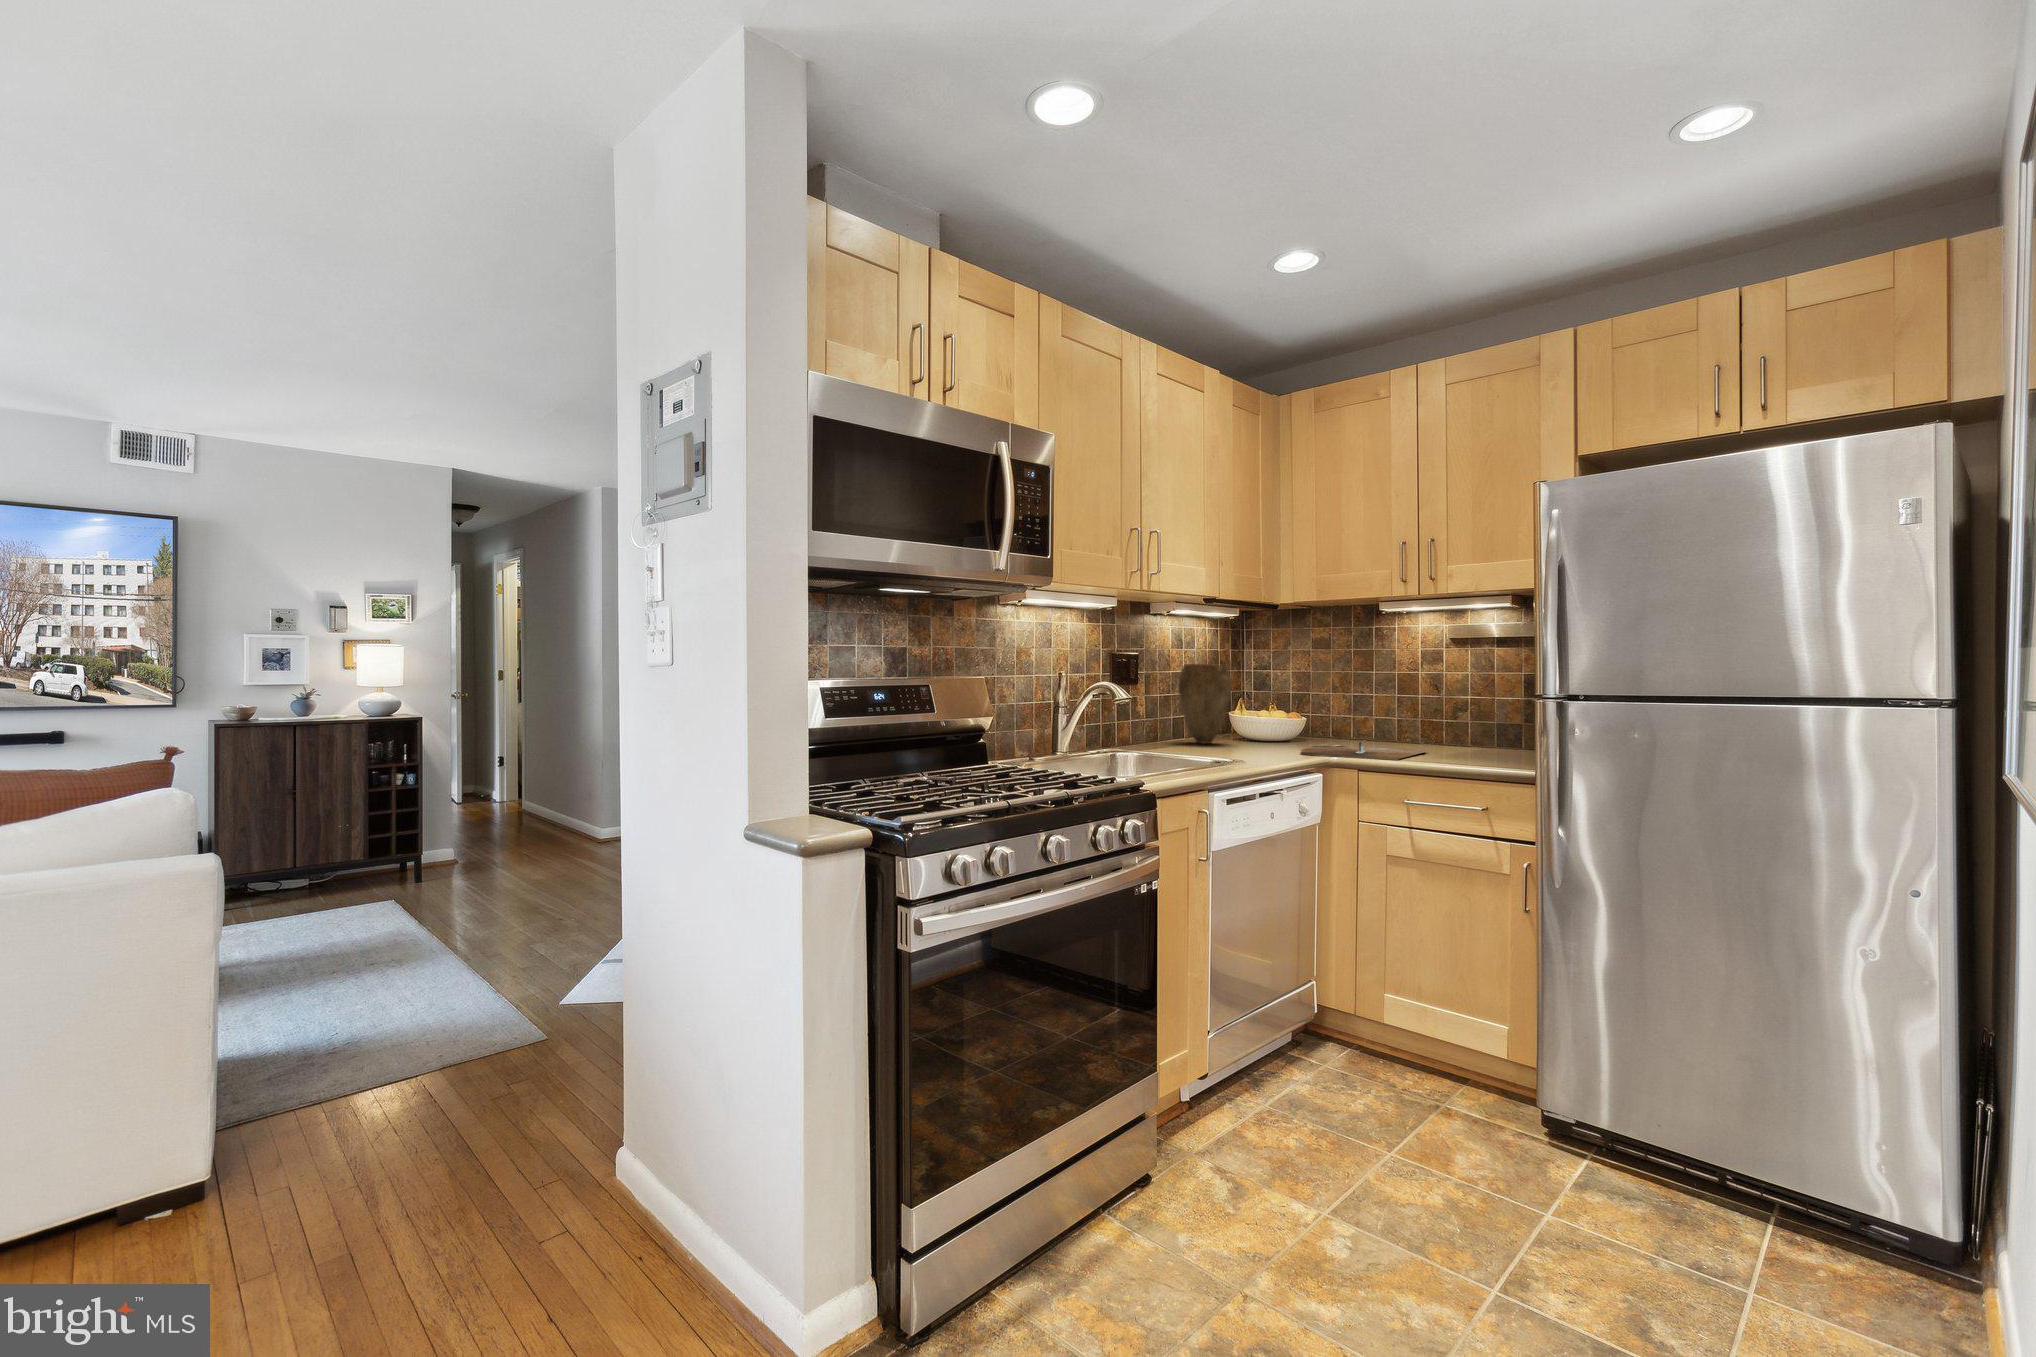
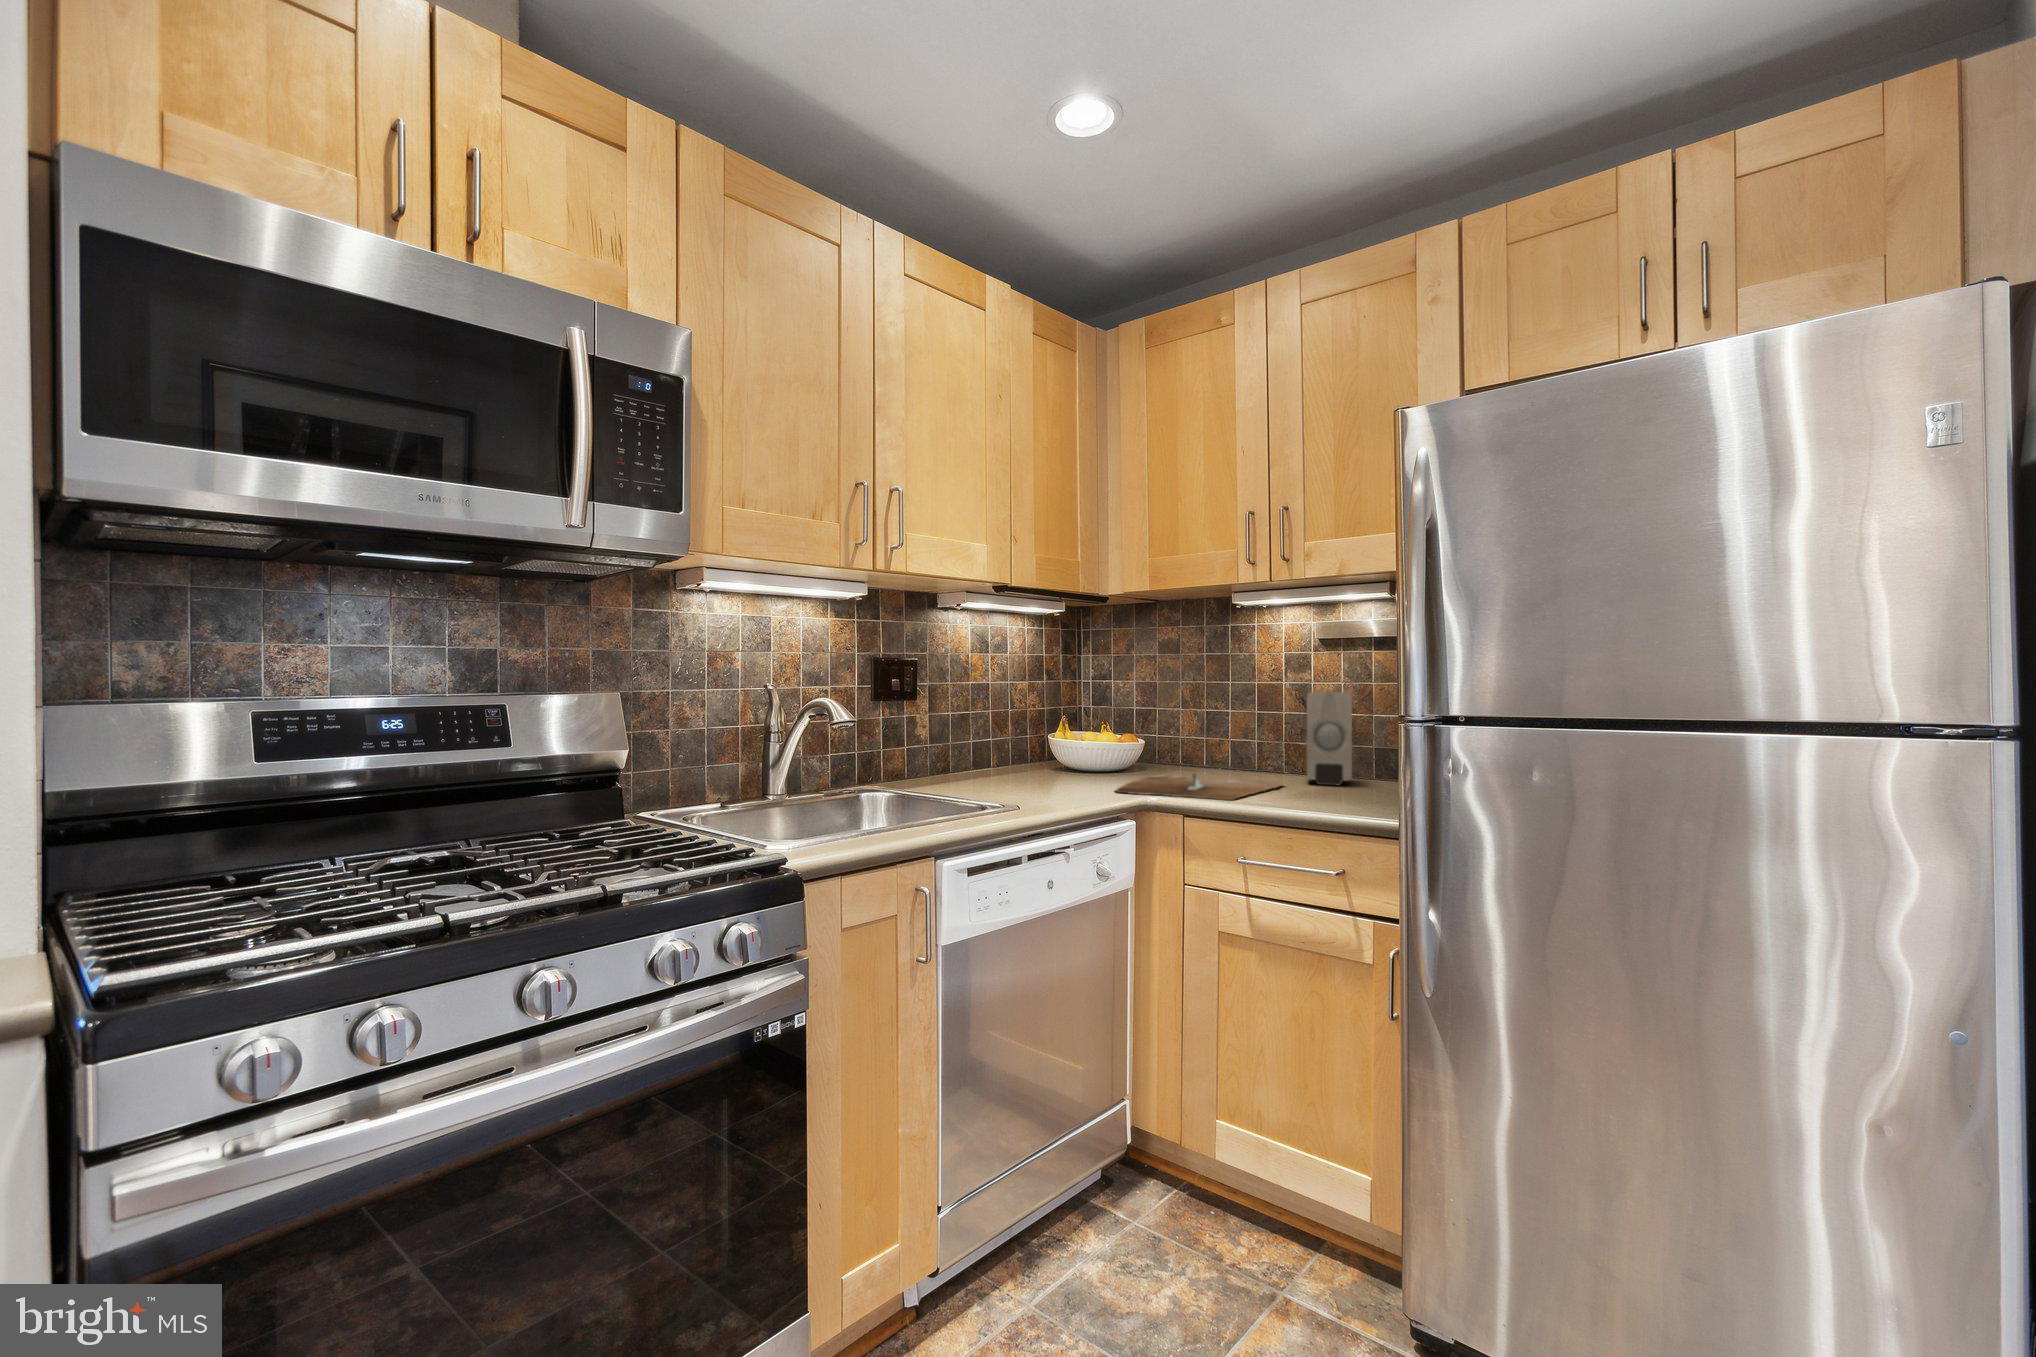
vase: present [1179,664,1231,744] -> none [977,672,1044,776]
soap dispenser: none [1440,681,1480,753] -> present [1307,692,1352,786]

